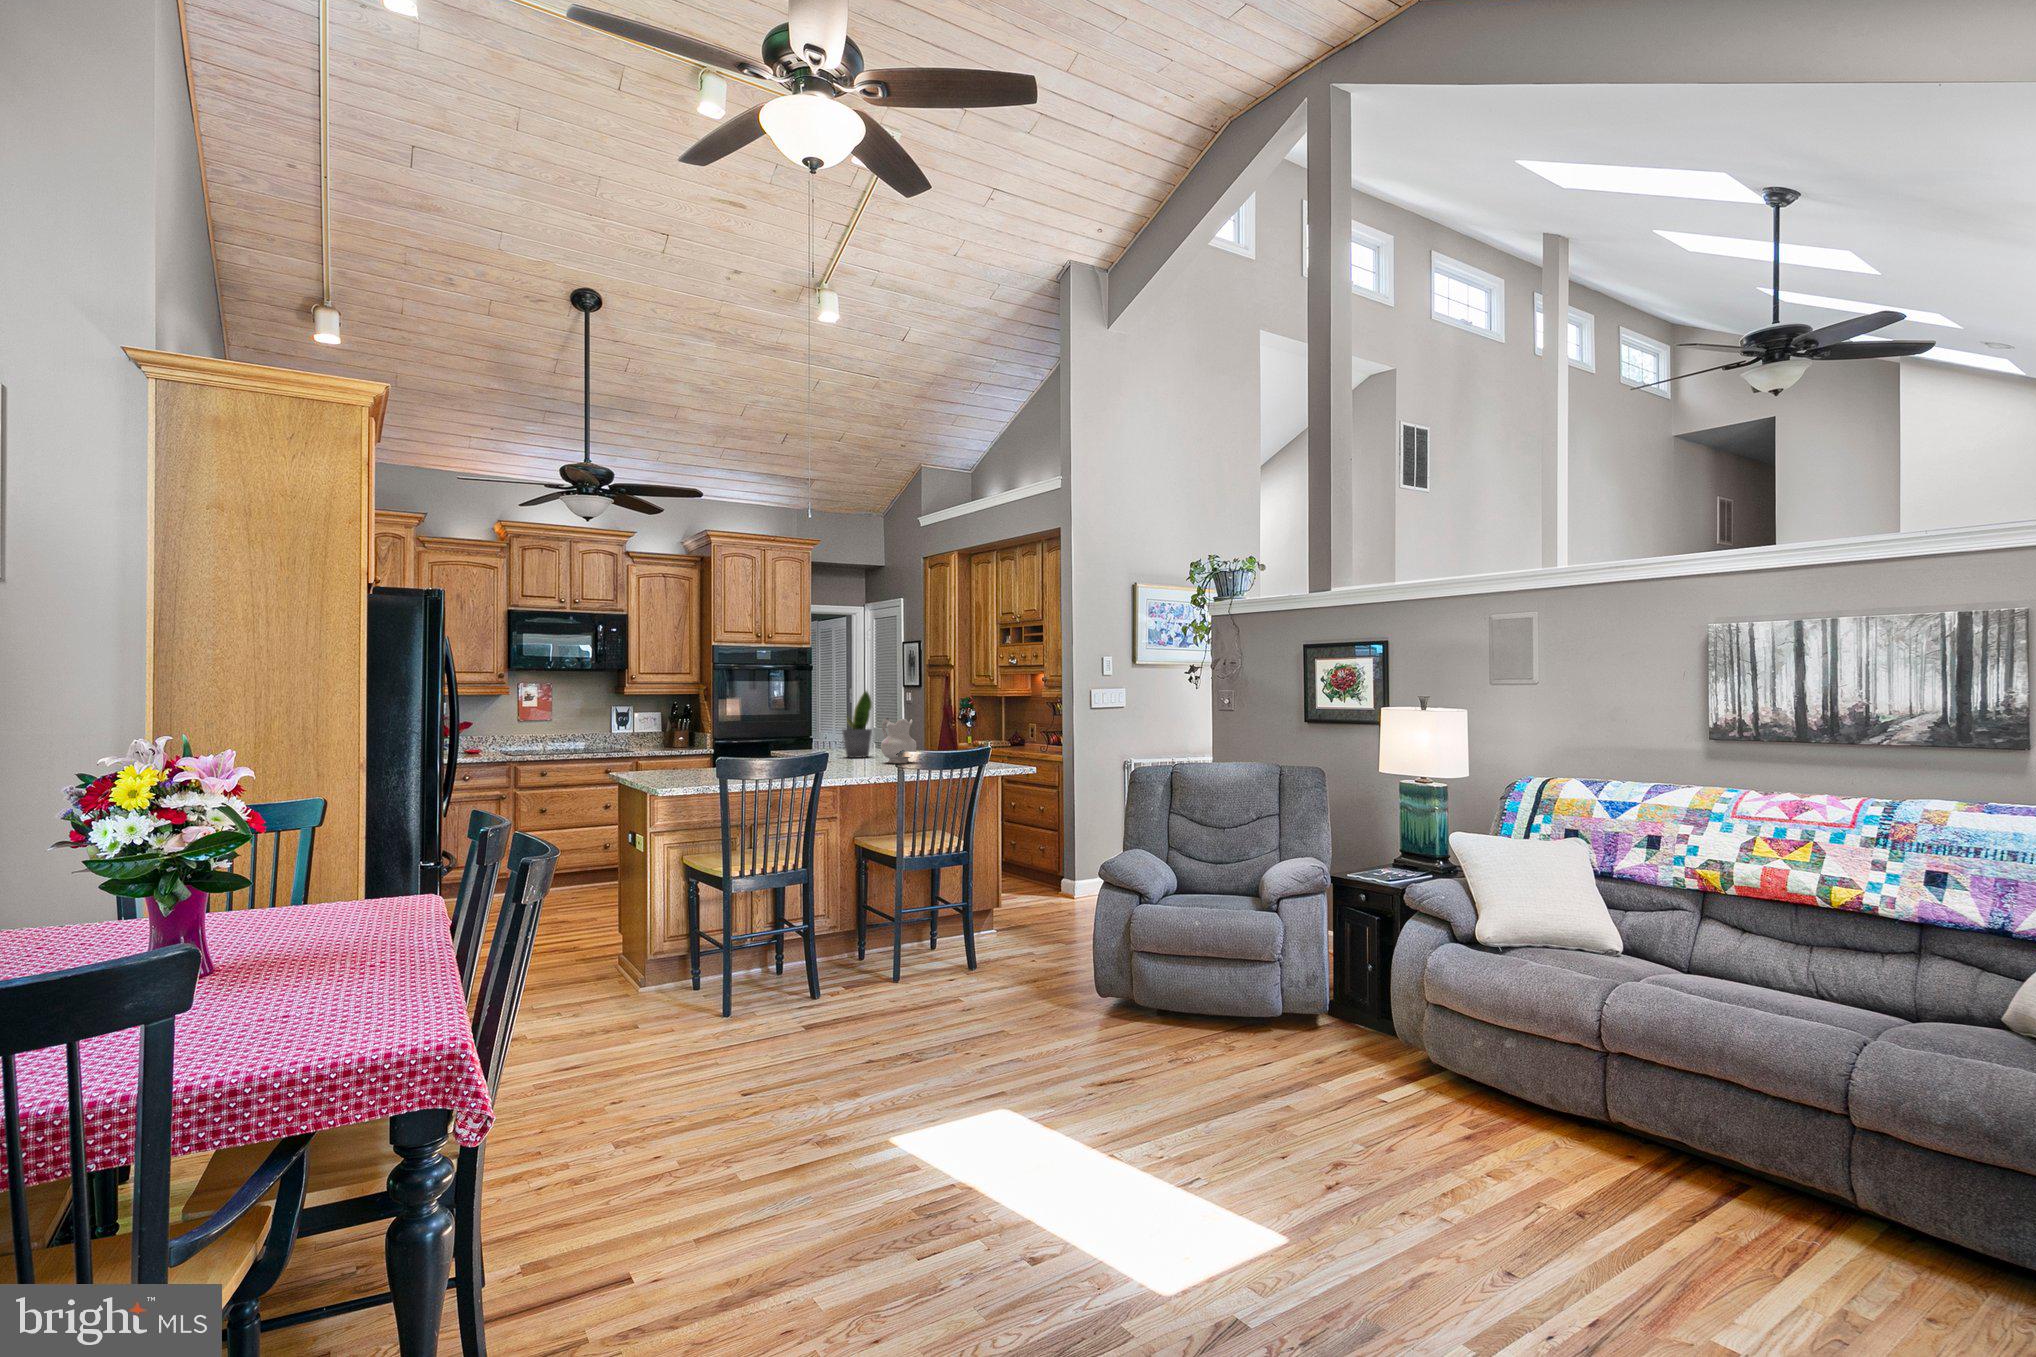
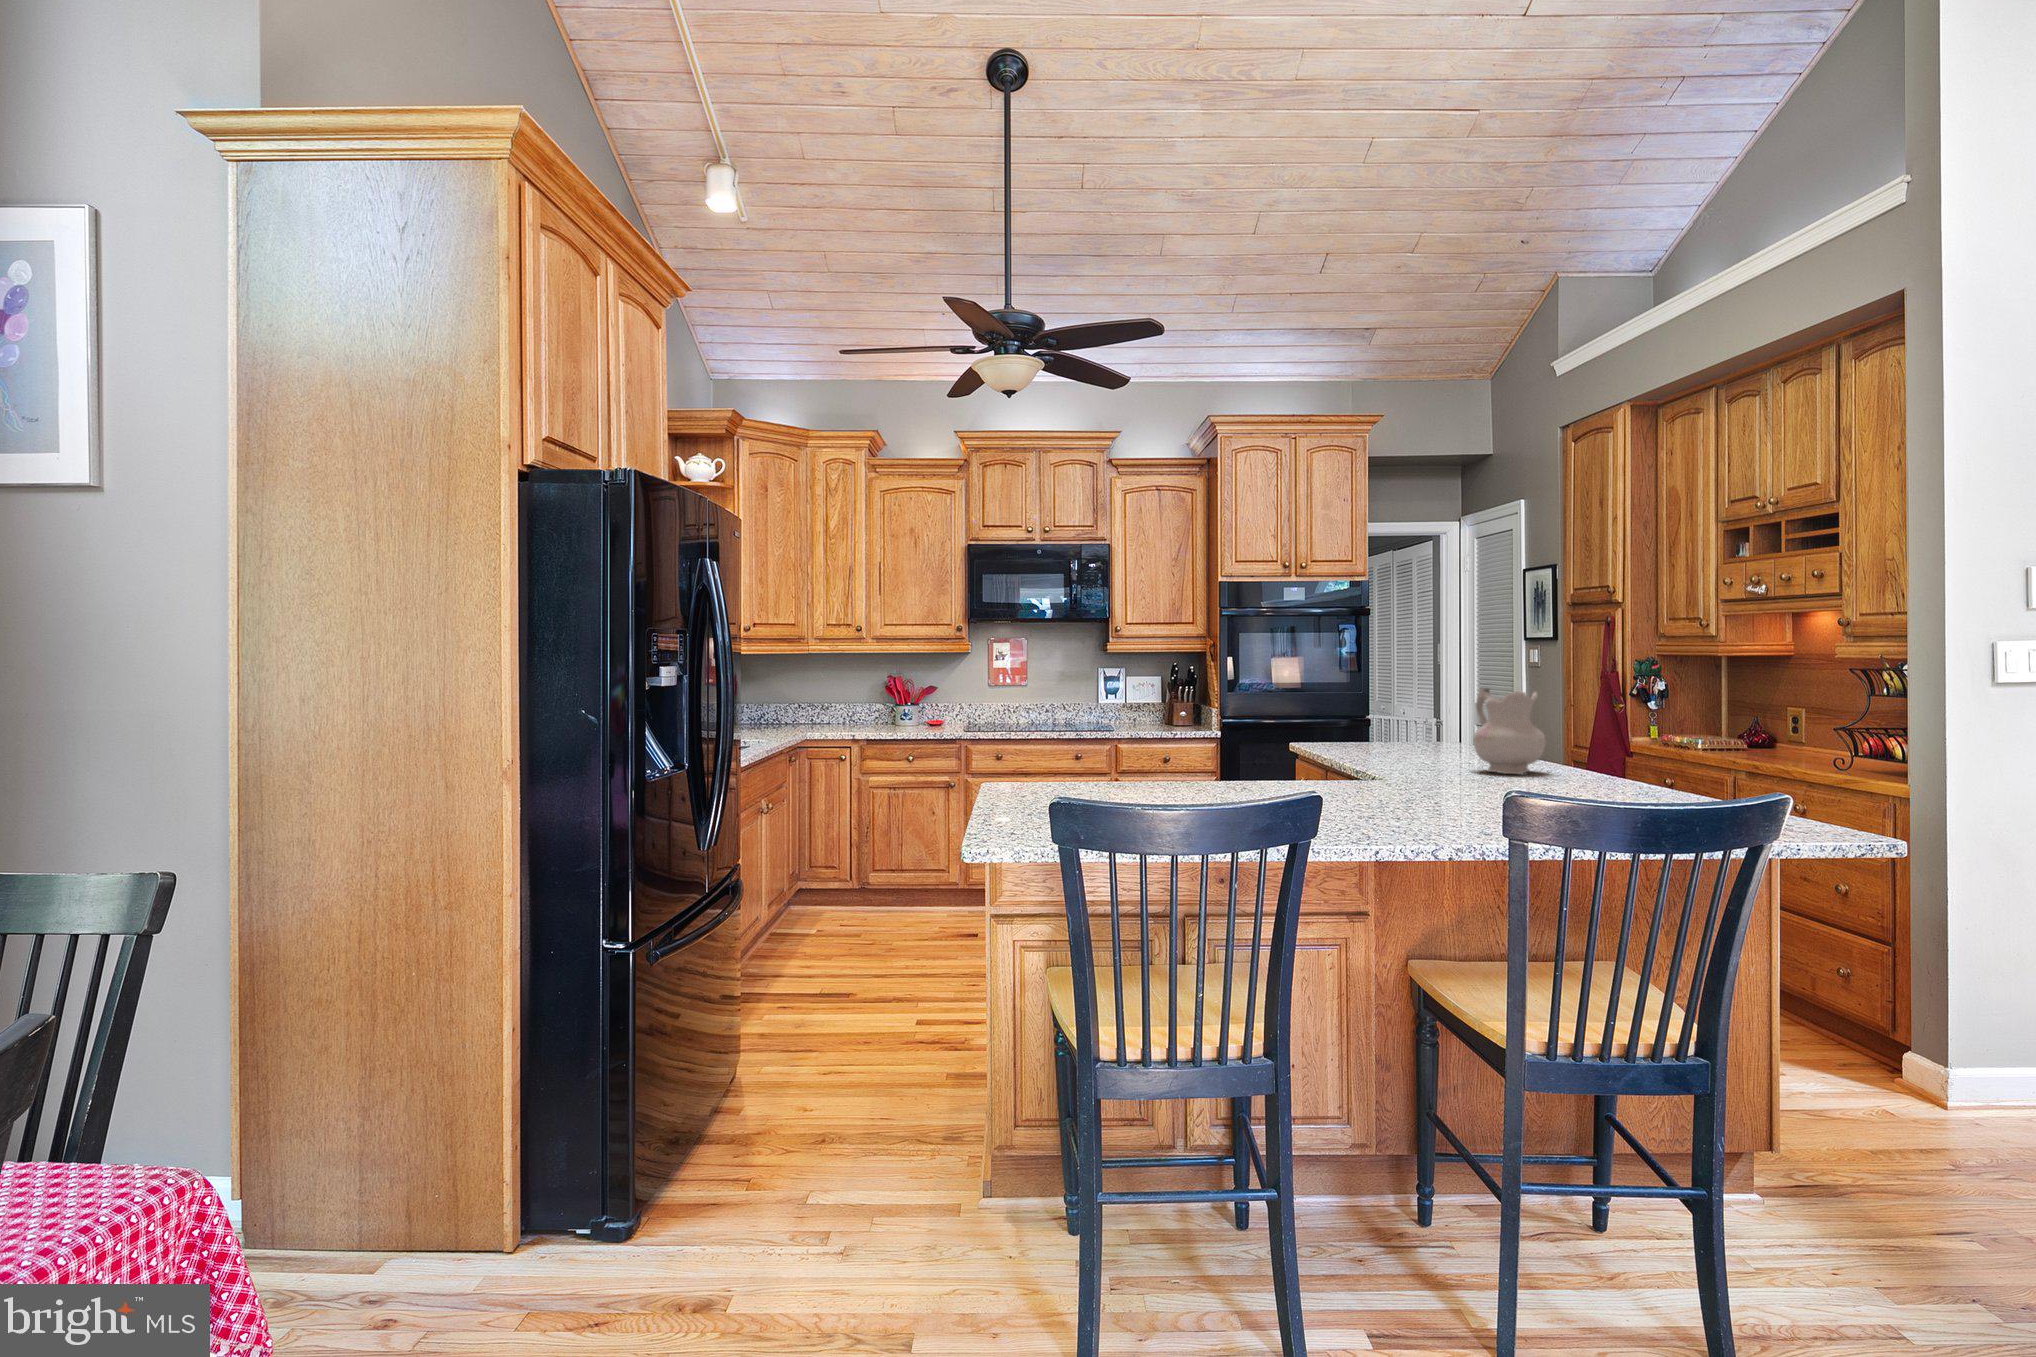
potted plant: present [843,691,872,758] -> none [1405,639,1461,757]

